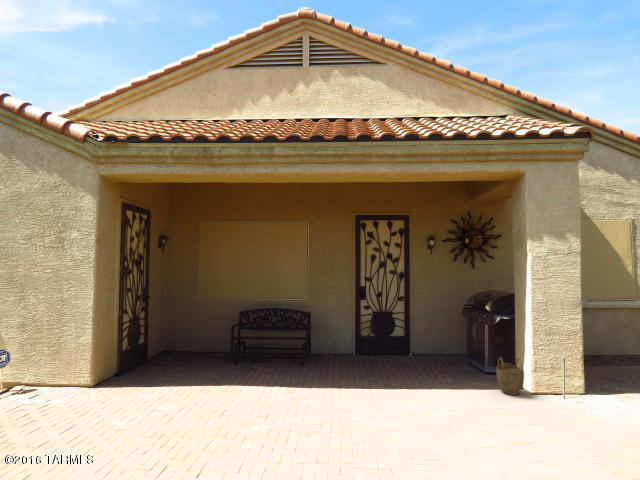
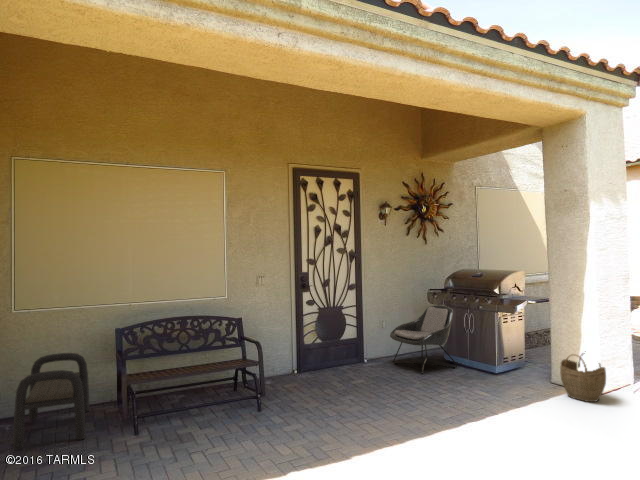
lounge chair: none [425,317,468,367] -> present [390,305,457,374]
bench: none [186,321,229,362] -> present [13,353,90,450]

